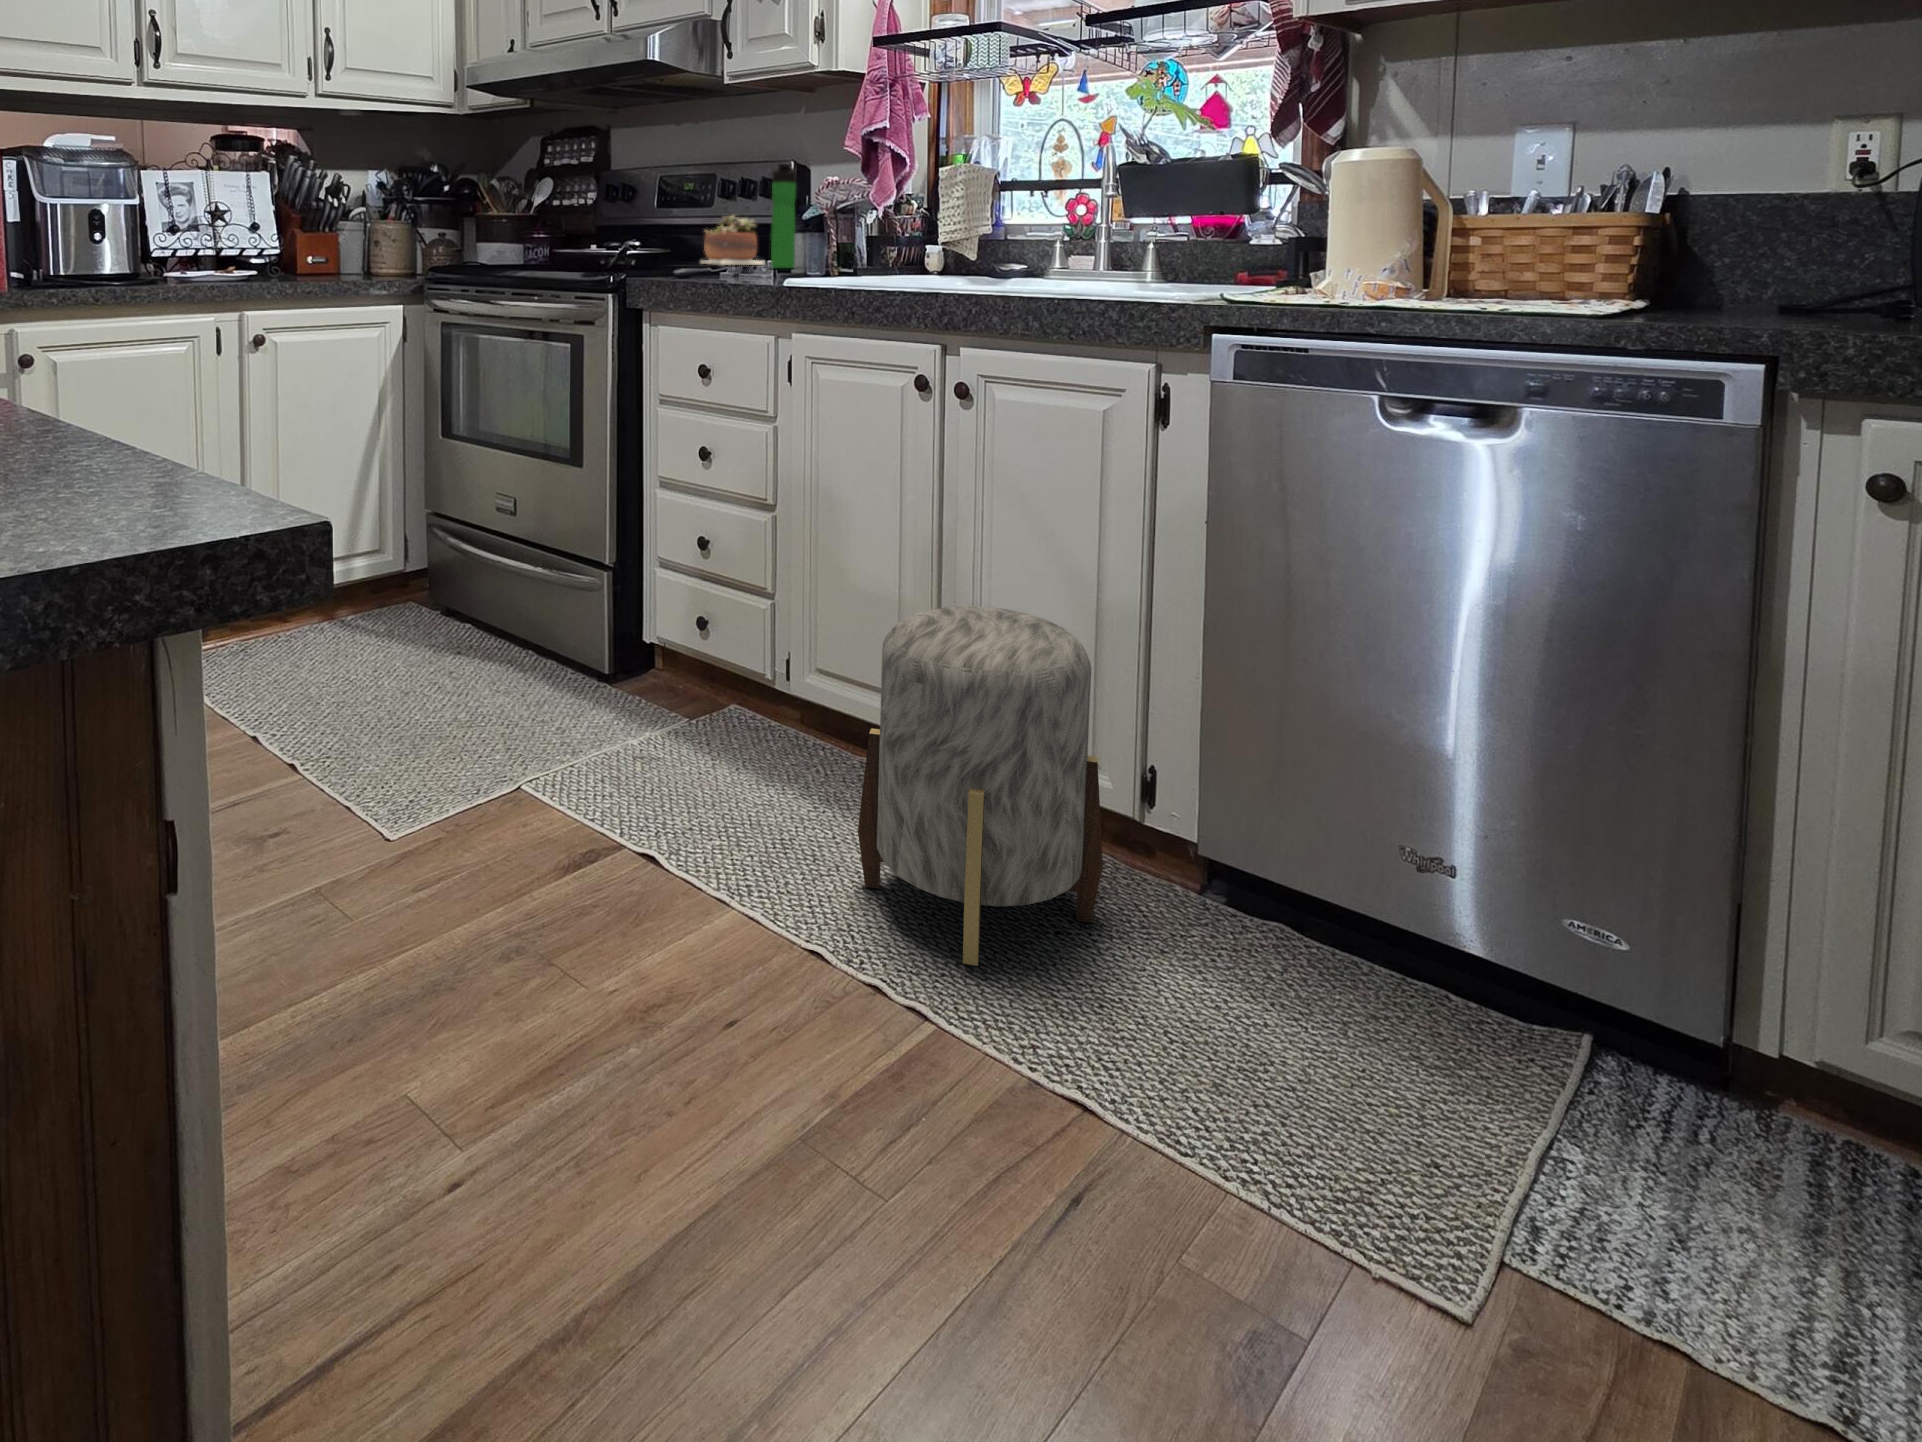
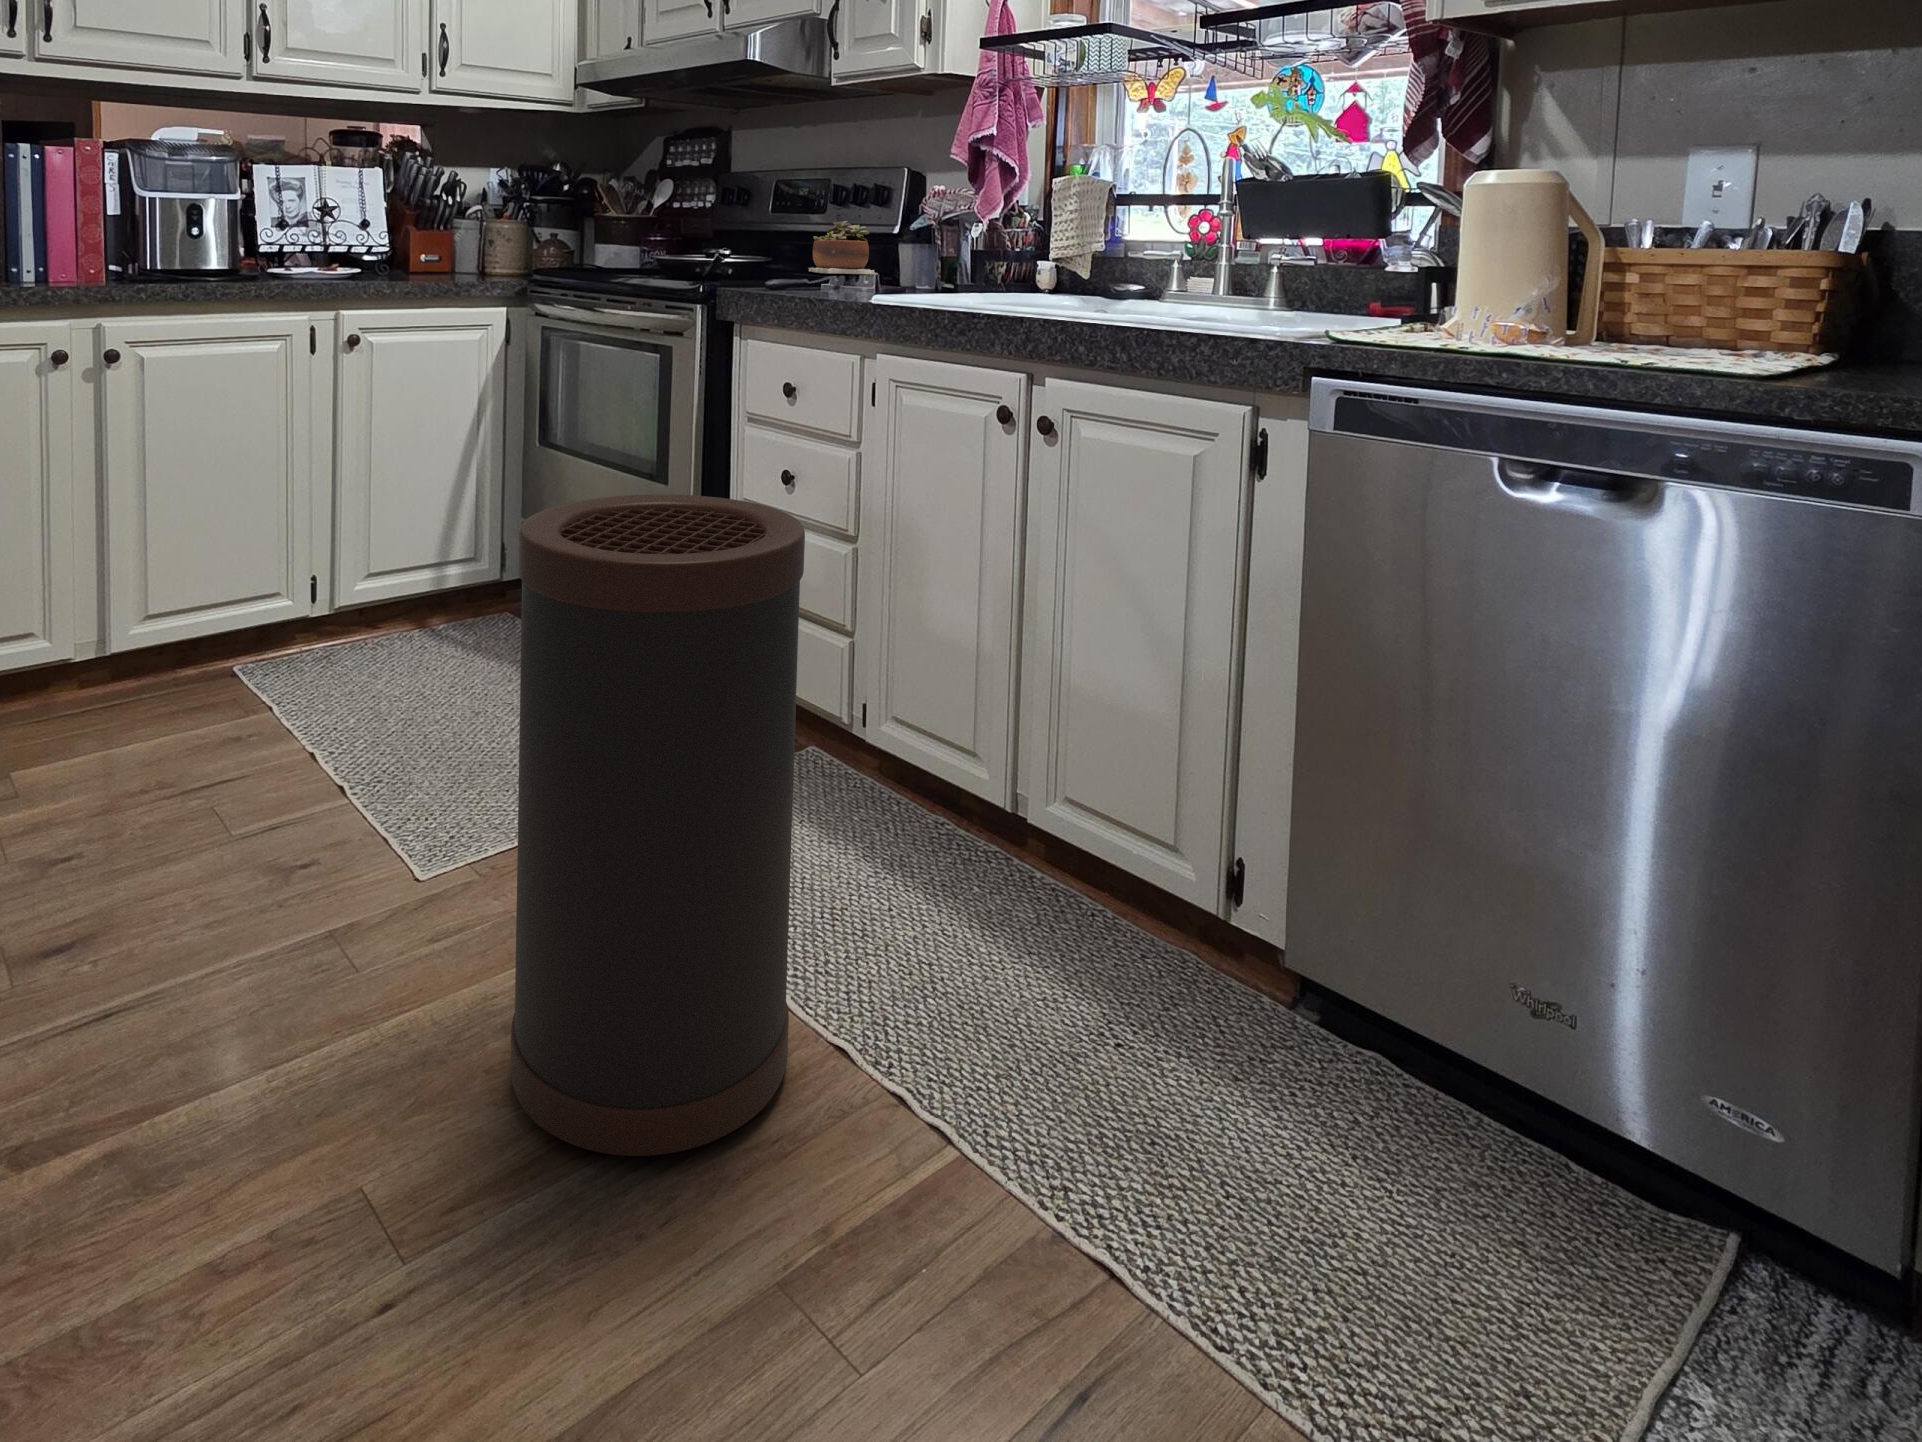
bottle: present [771,164,796,268] -> none [876,169,906,280]
trash can: none [523,461,780,1046] -> present [510,495,805,1156]
stool: present [858,606,1103,966] -> none [904,666,1174,1082]

